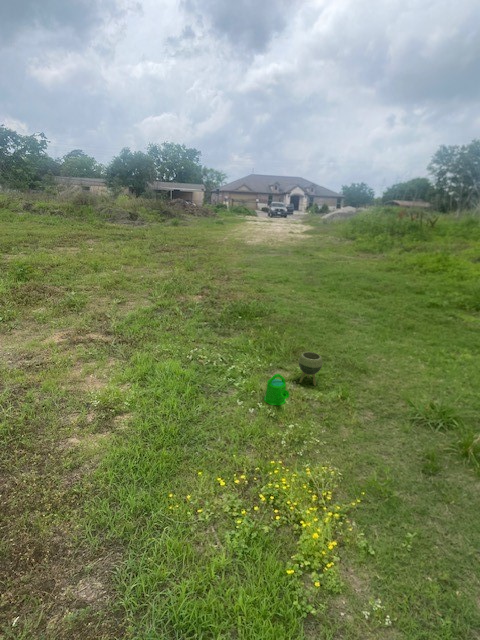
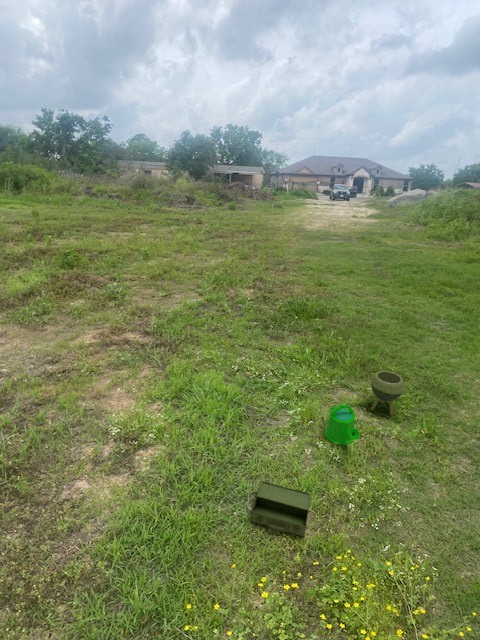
toolbox: none [211,427,254,459] -> present [251,482,311,537]

